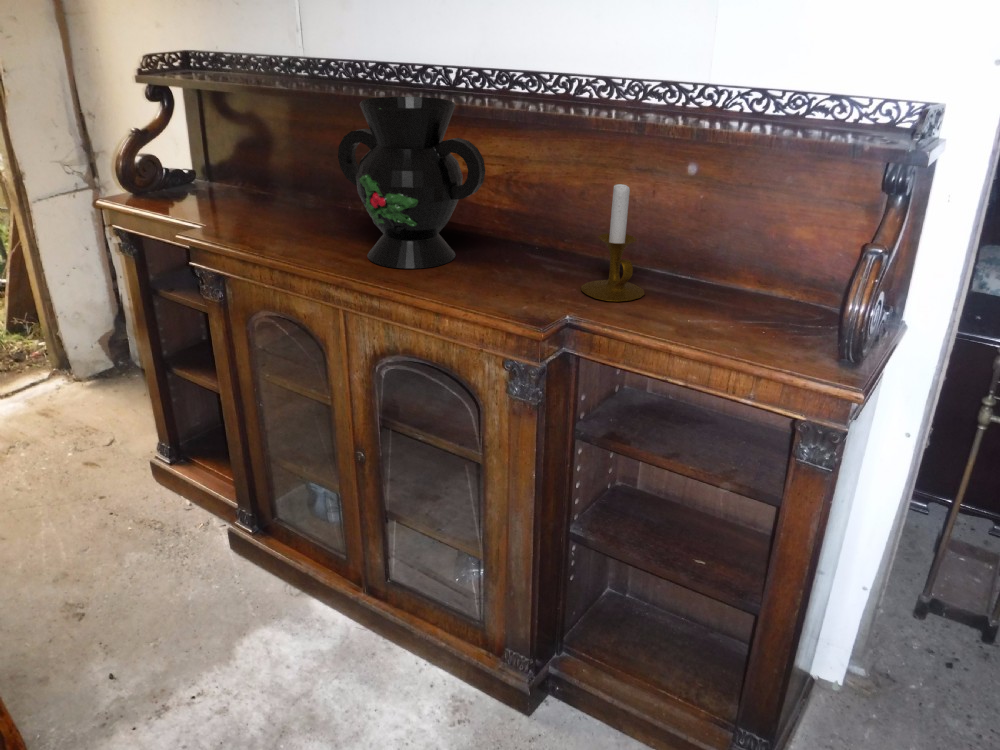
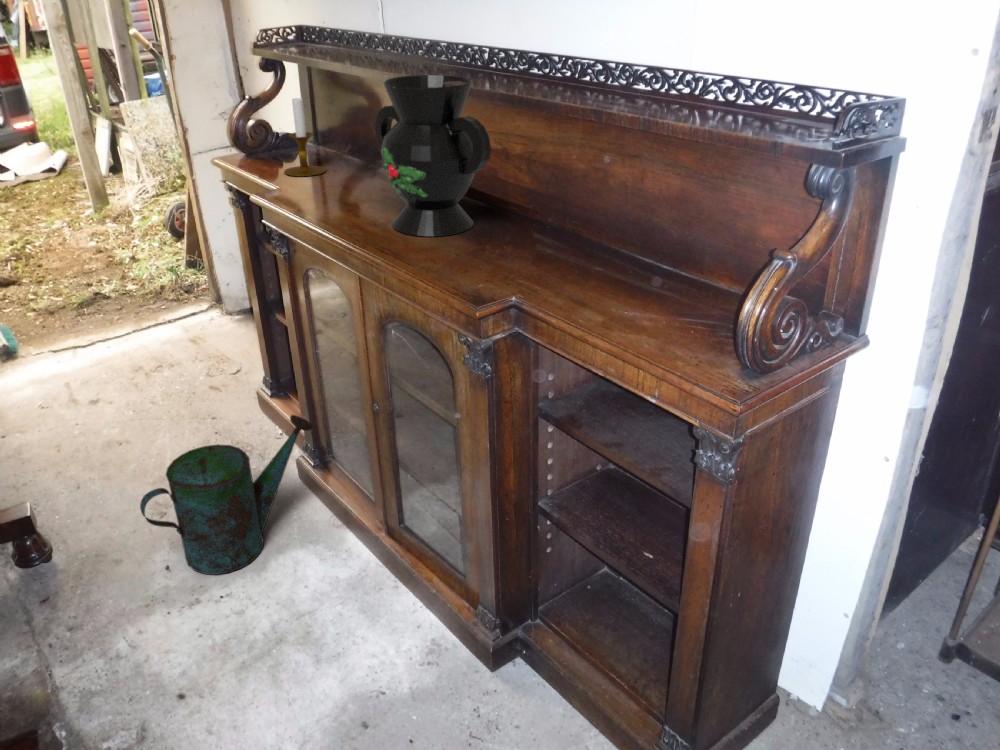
candlestick: present [581,184,645,301] -> present [284,98,326,176]
watering can: none [73,482,261,683] -> present [140,415,313,575]

